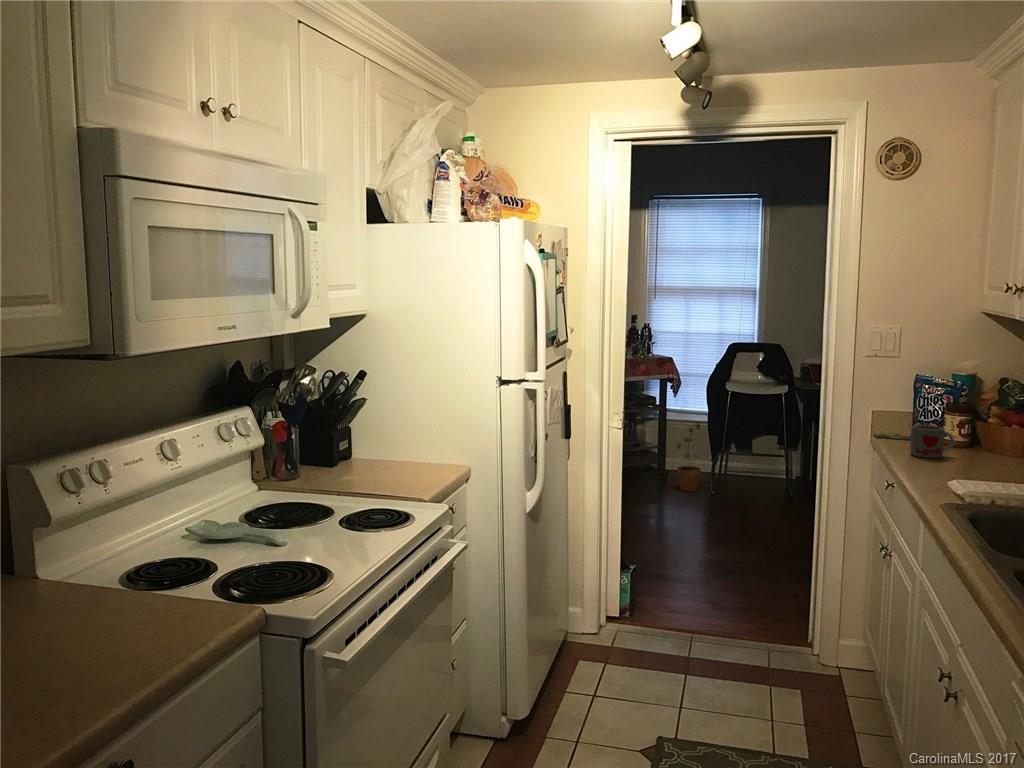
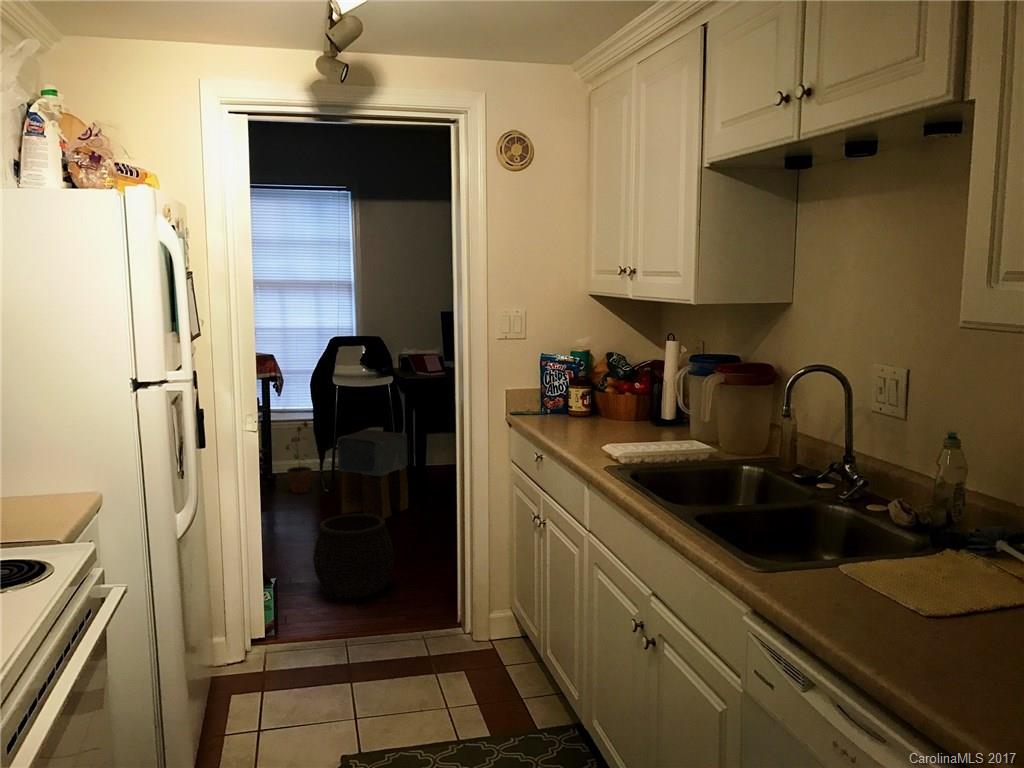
mug: present [911,425,954,458] -> none [550,399,585,429]
stool: none [720,437,794,528] -> present [338,430,408,519]
woven basket: none [676,517,755,599] -> present [313,514,394,598]

